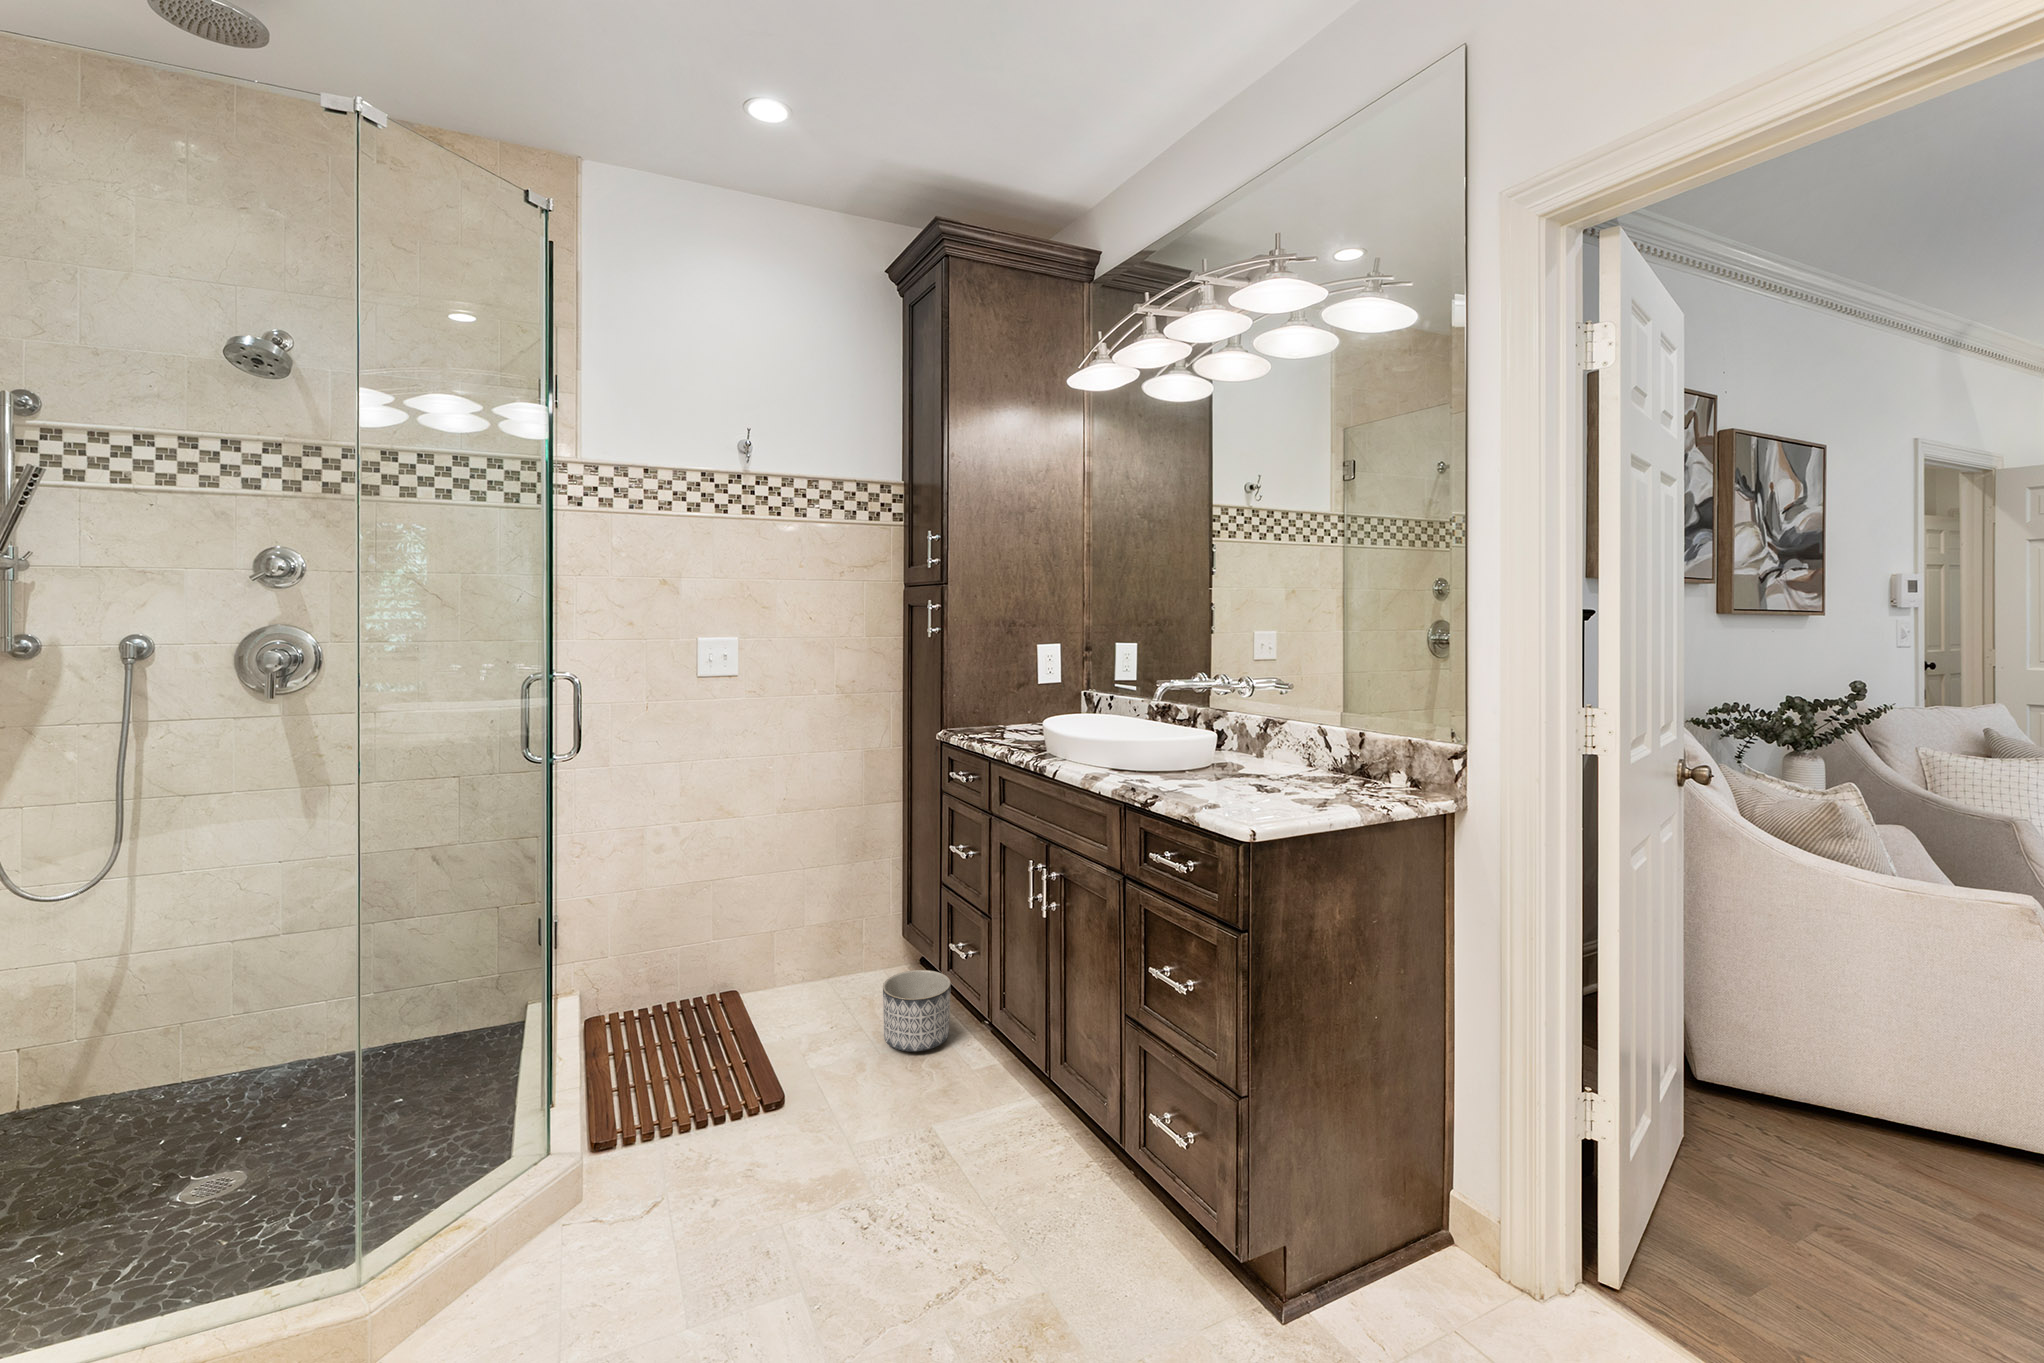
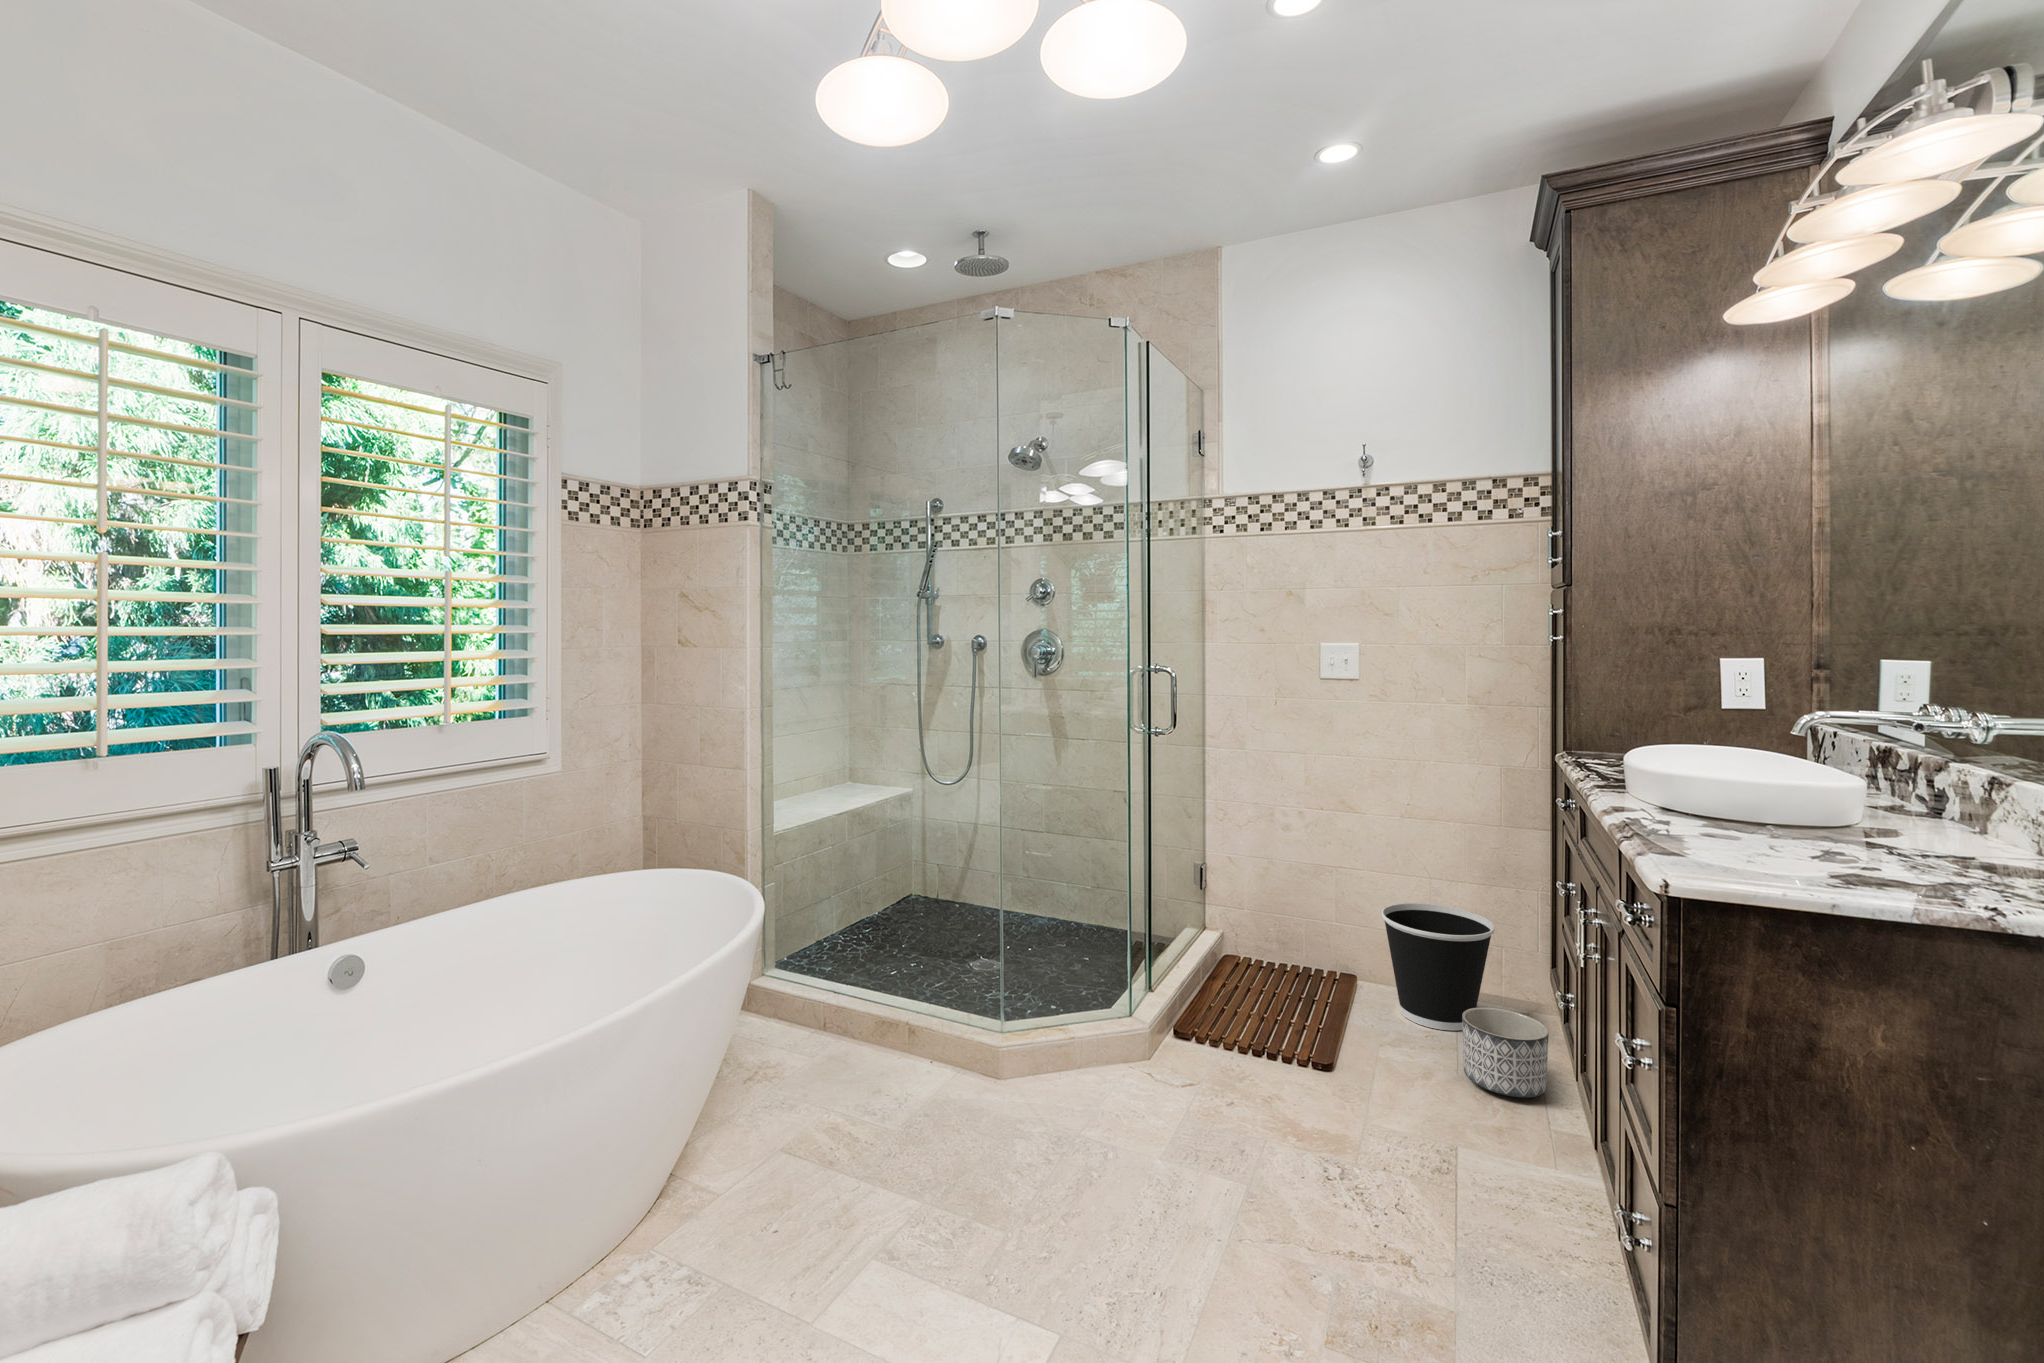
wastebasket: none [776,889,875,1013] -> present [1382,903,1495,1031]

